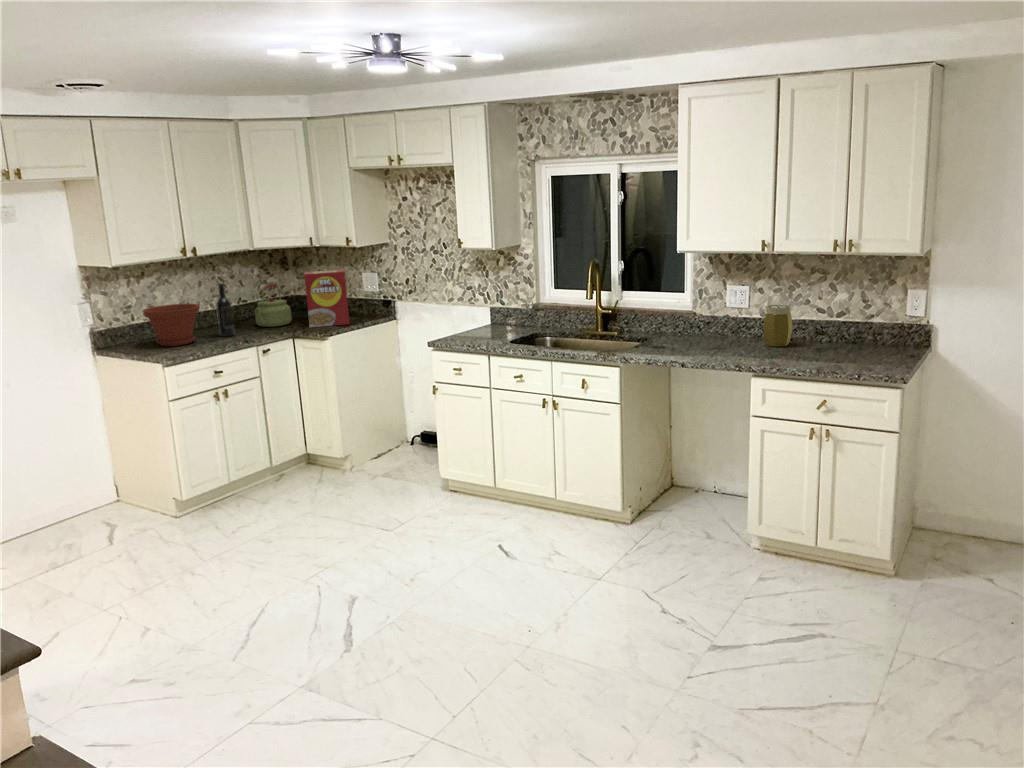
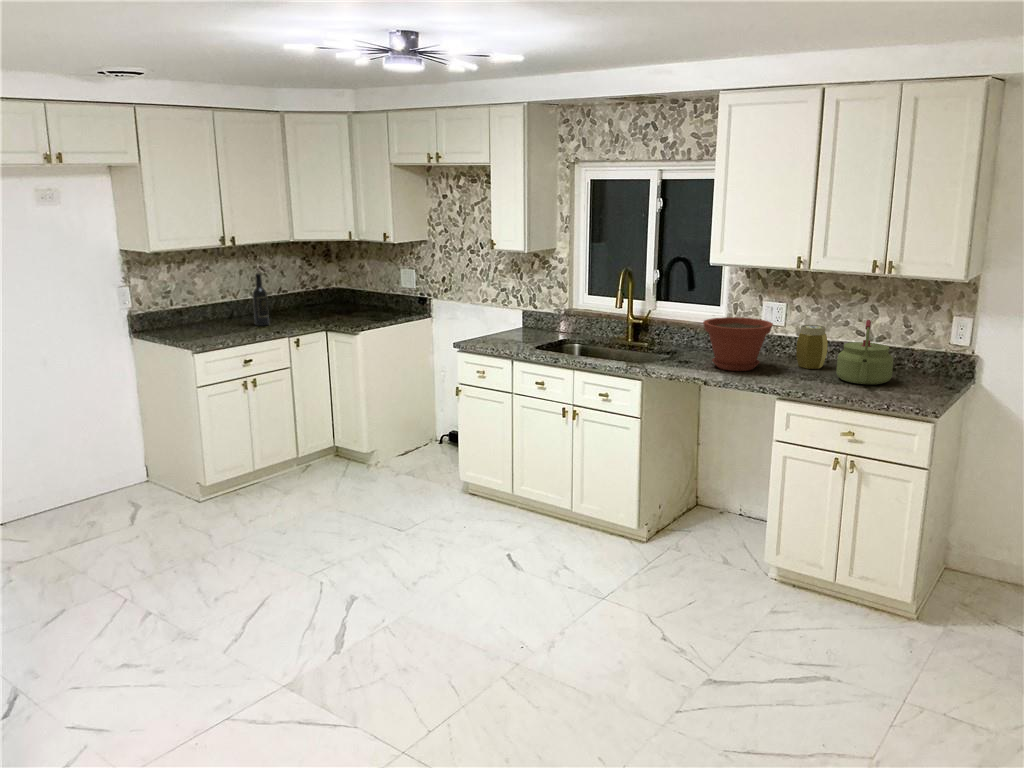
cereal box: present [304,269,350,327] -> none [341,265,384,321]
kettle: present [255,284,292,327] -> present [836,320,893,385]
plant pot: present [143,304,200,346] -> present [703,317,773,371]

